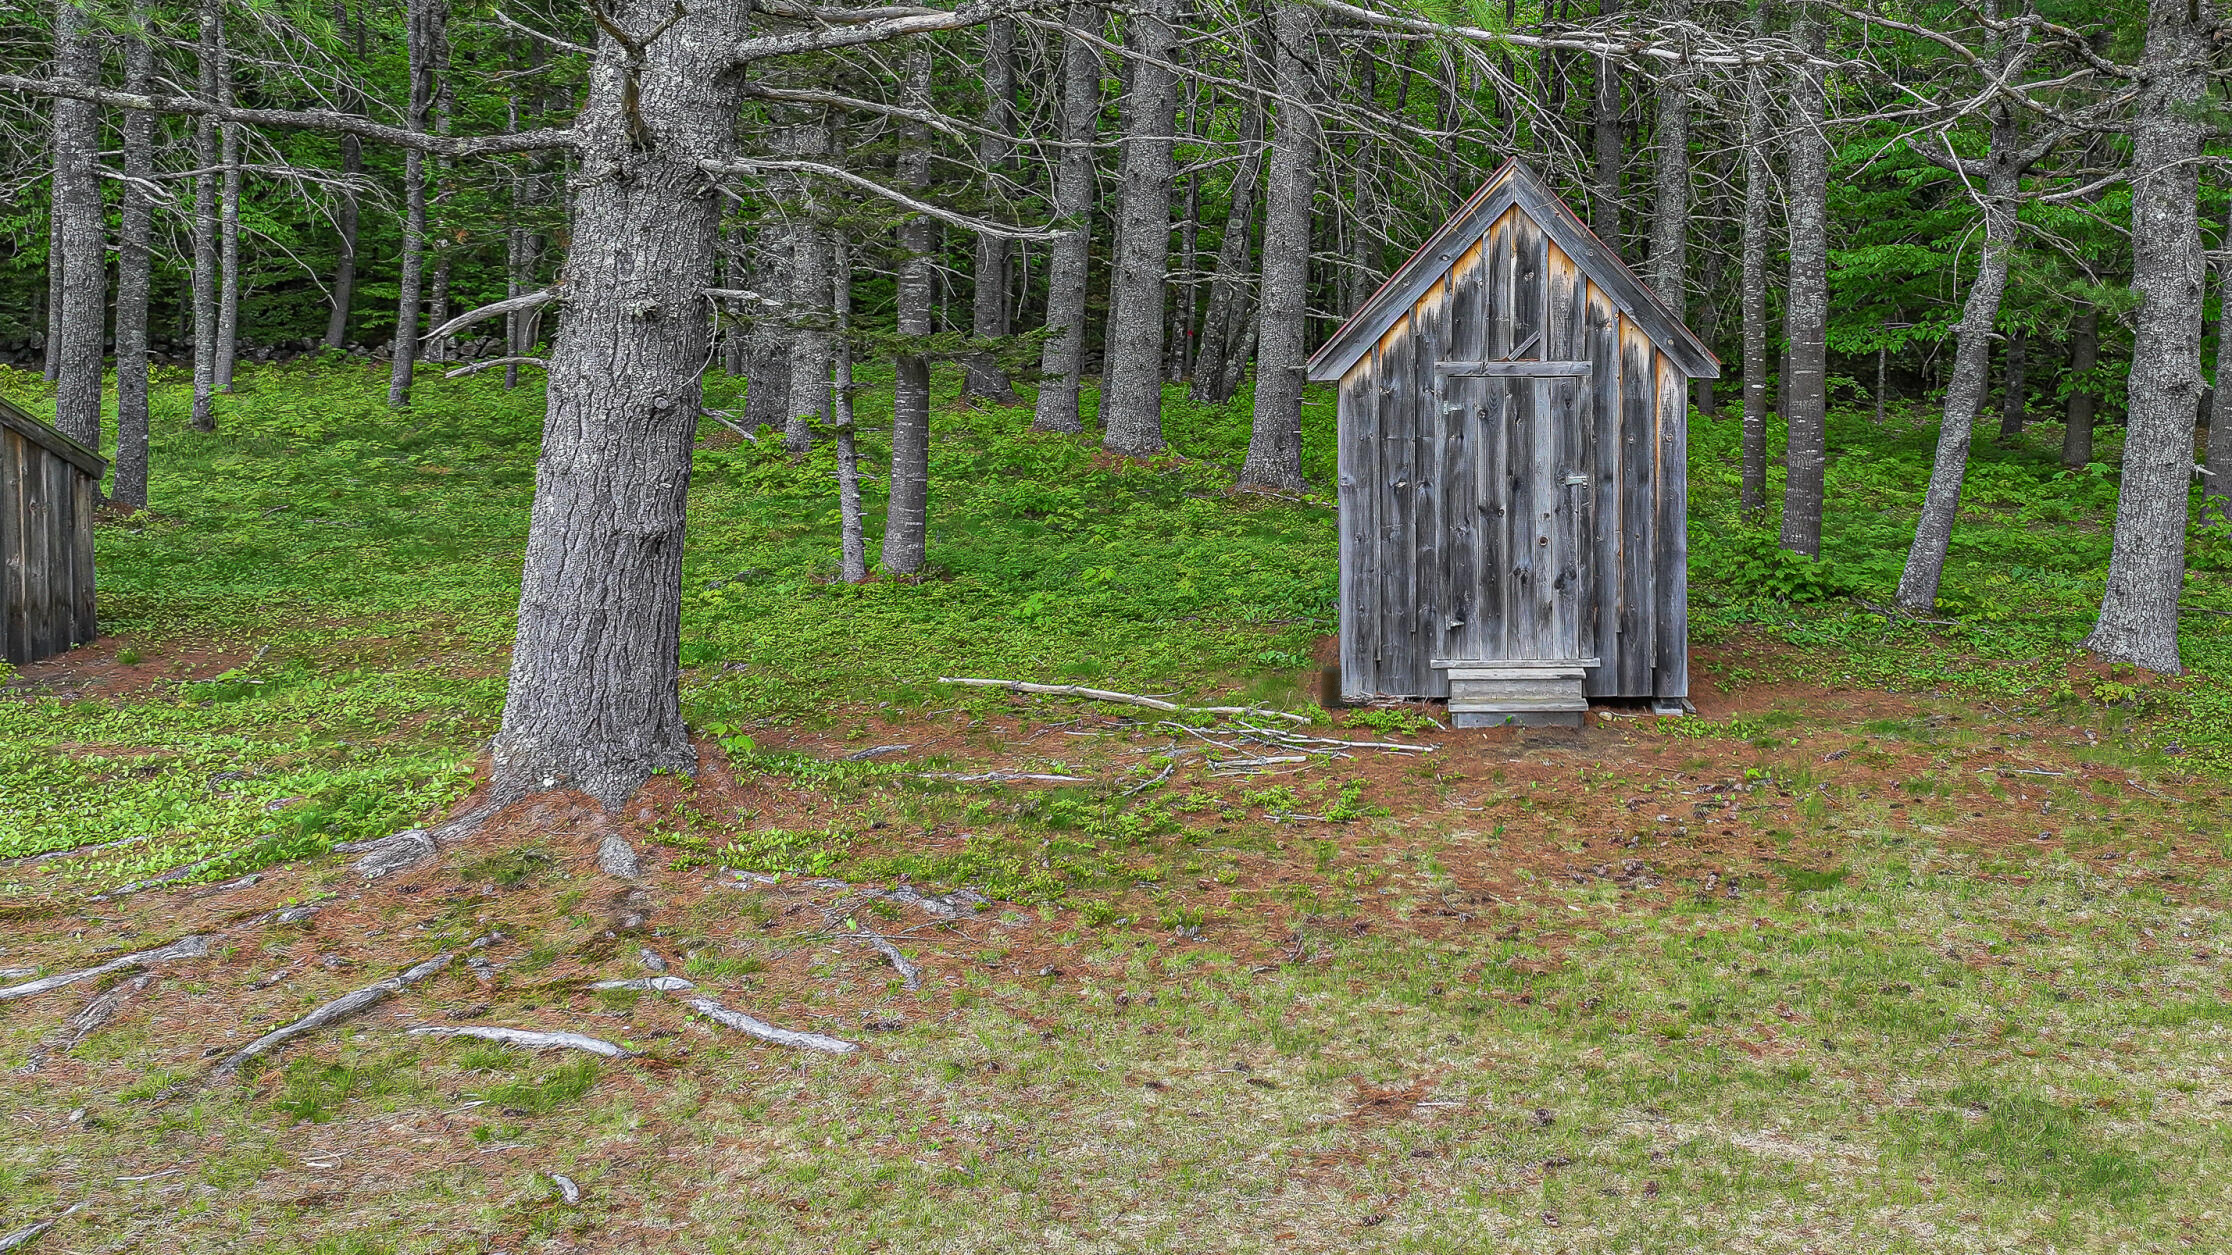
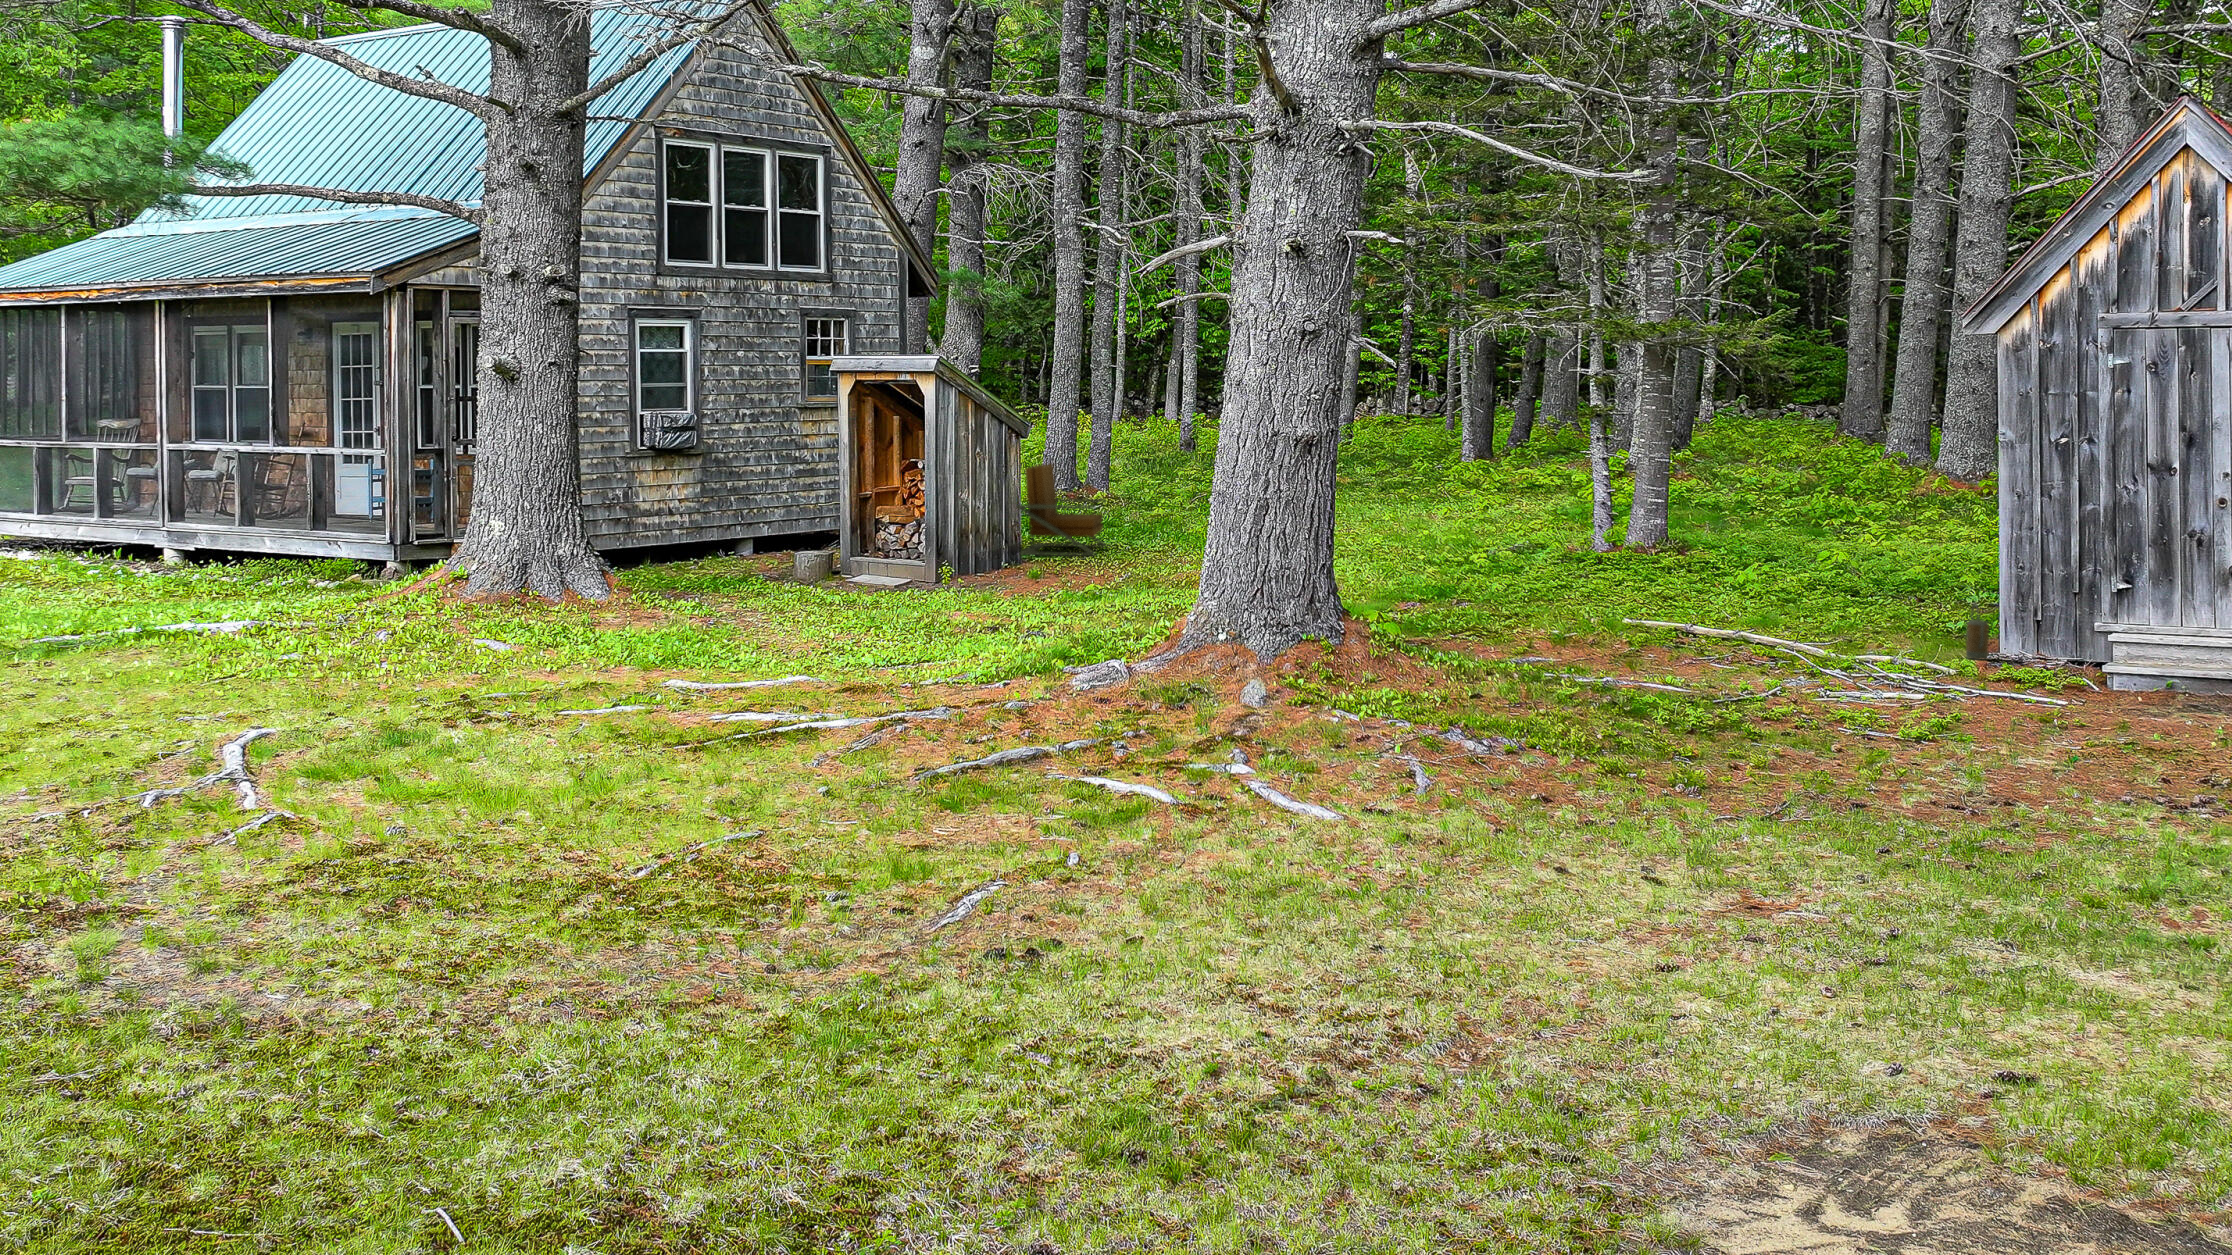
lounge chair: none [54,520,200,656] -> present [1017,464,1106,556]

